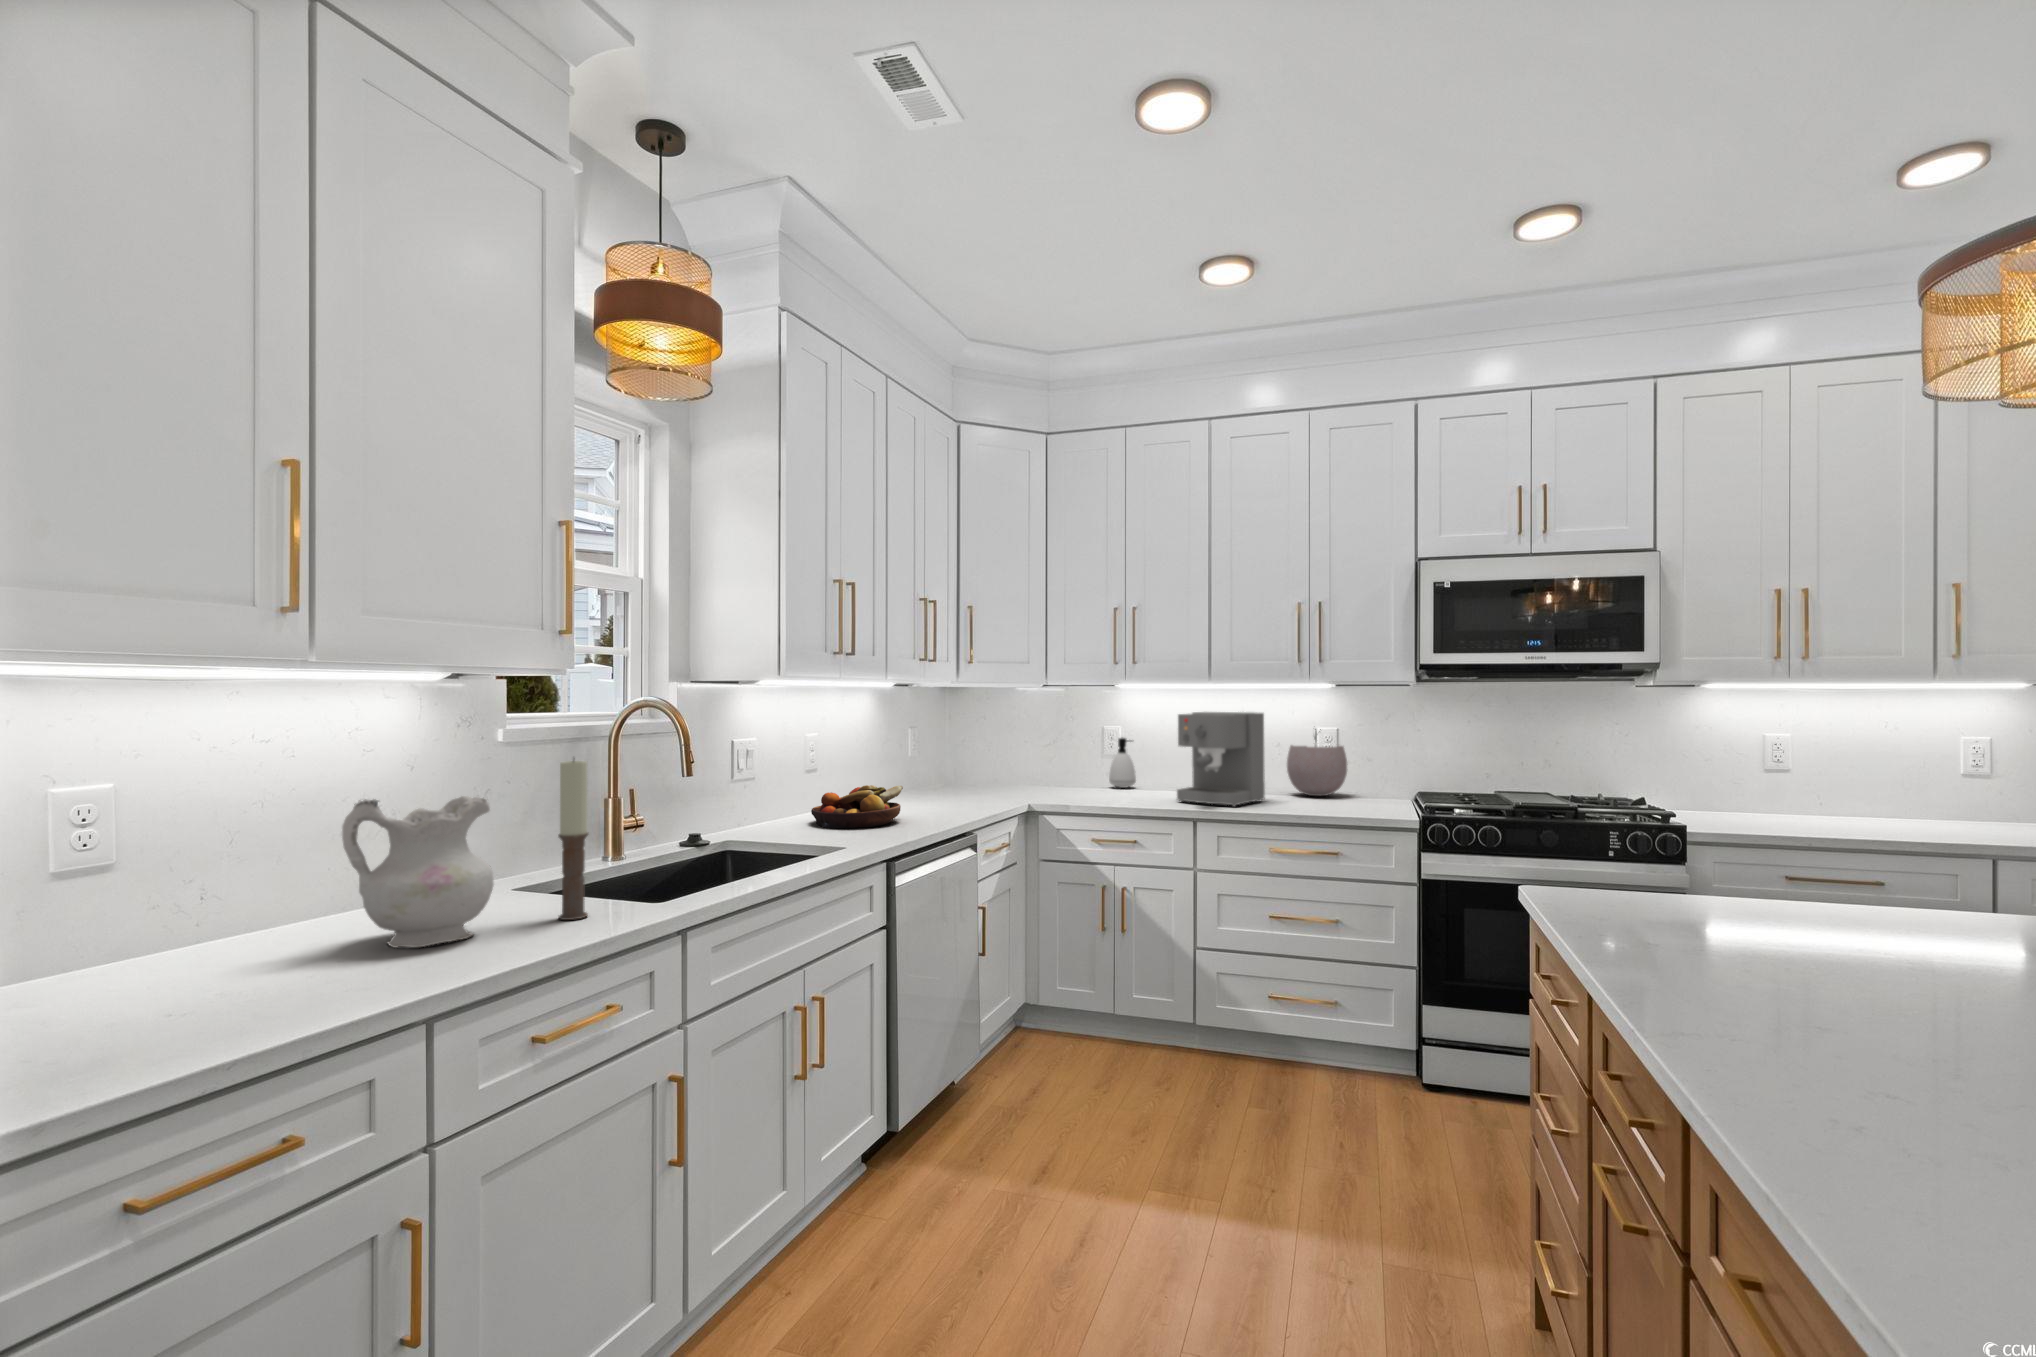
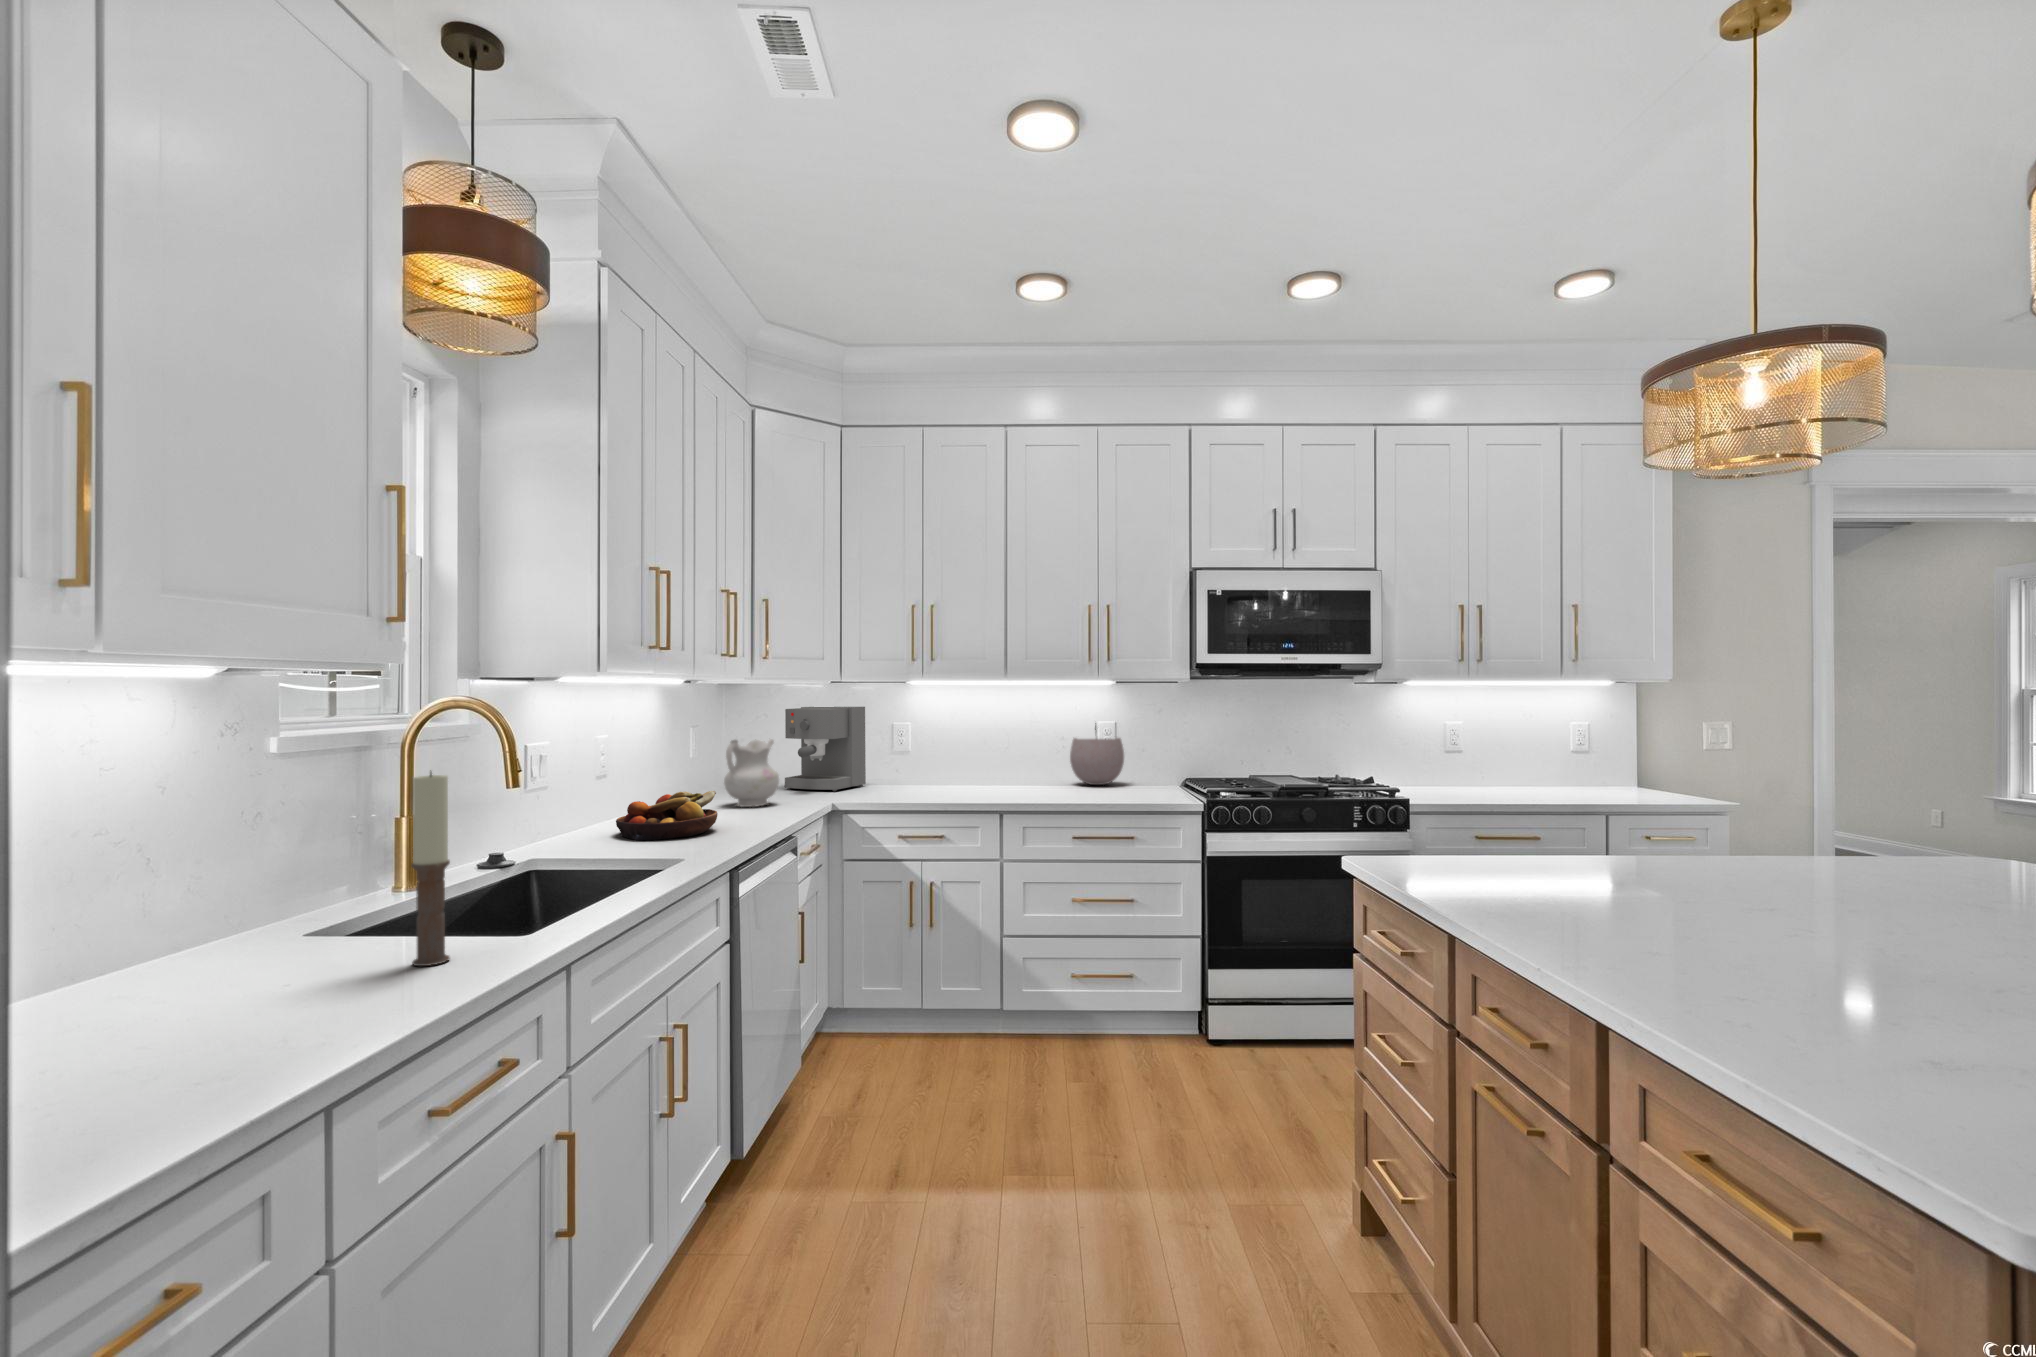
coffee maker: present [1177,712,1265,807] -> present [785,706,866,791]
soap dispenser: present [1109,738,1136,788] -> none [899,735,926,784]
ceramic pitcher: present [342,796,494,948] -> present [724,739,779,807]

